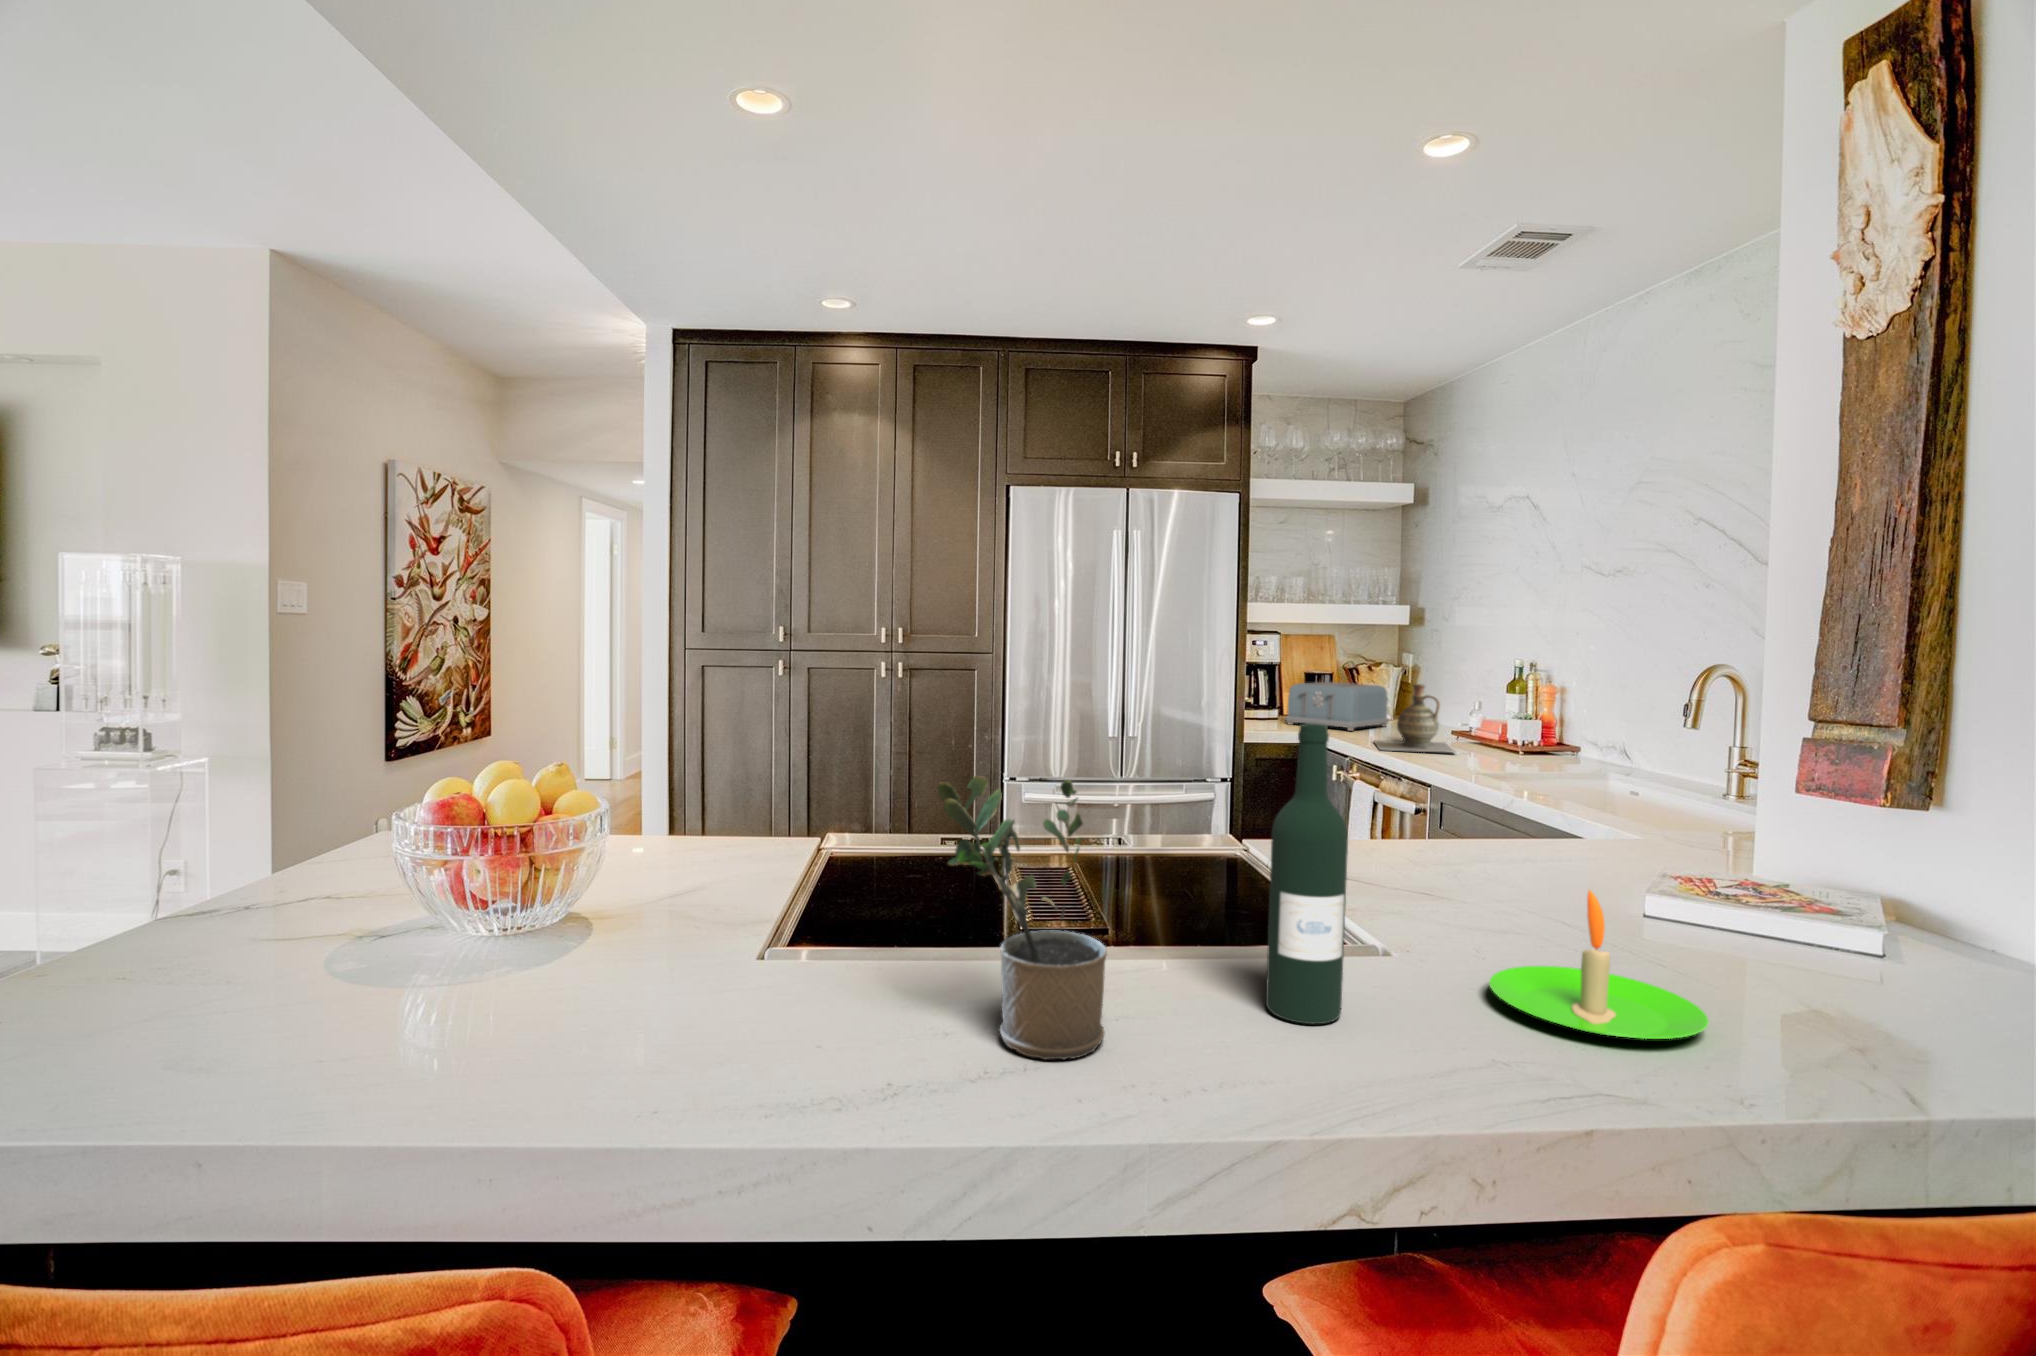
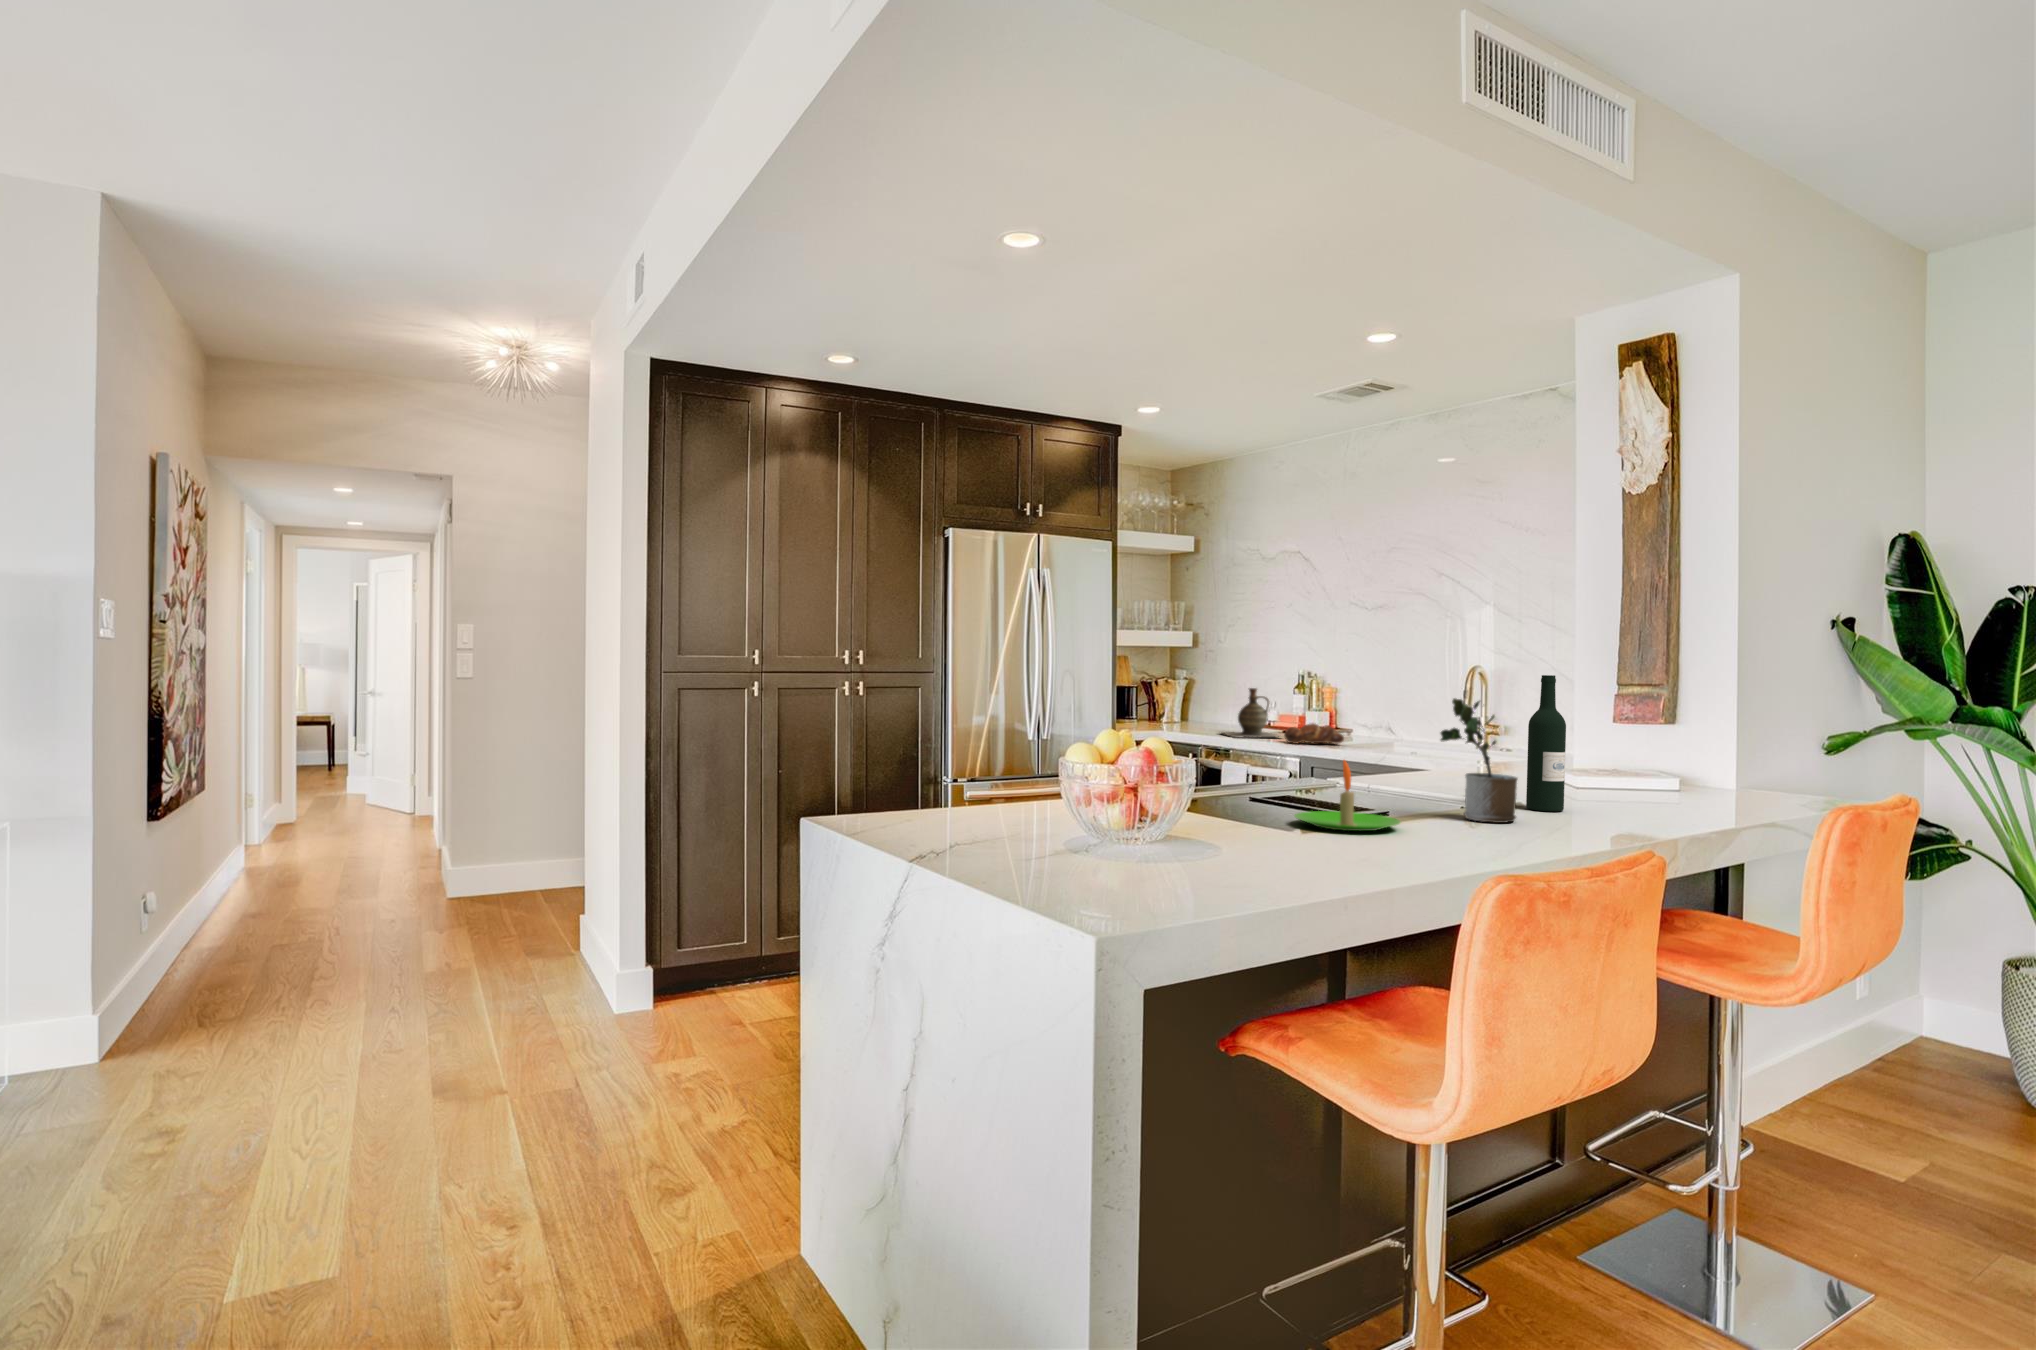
toaster: present [1285,682,1389,731] -> none [1128,691,1198,728]
bread loaf: none [1436,737,1525,768] -> present [1284,723,1344,744]
candle: present [1489,890,1709,1039] -> present [1294,760,1400,831]

